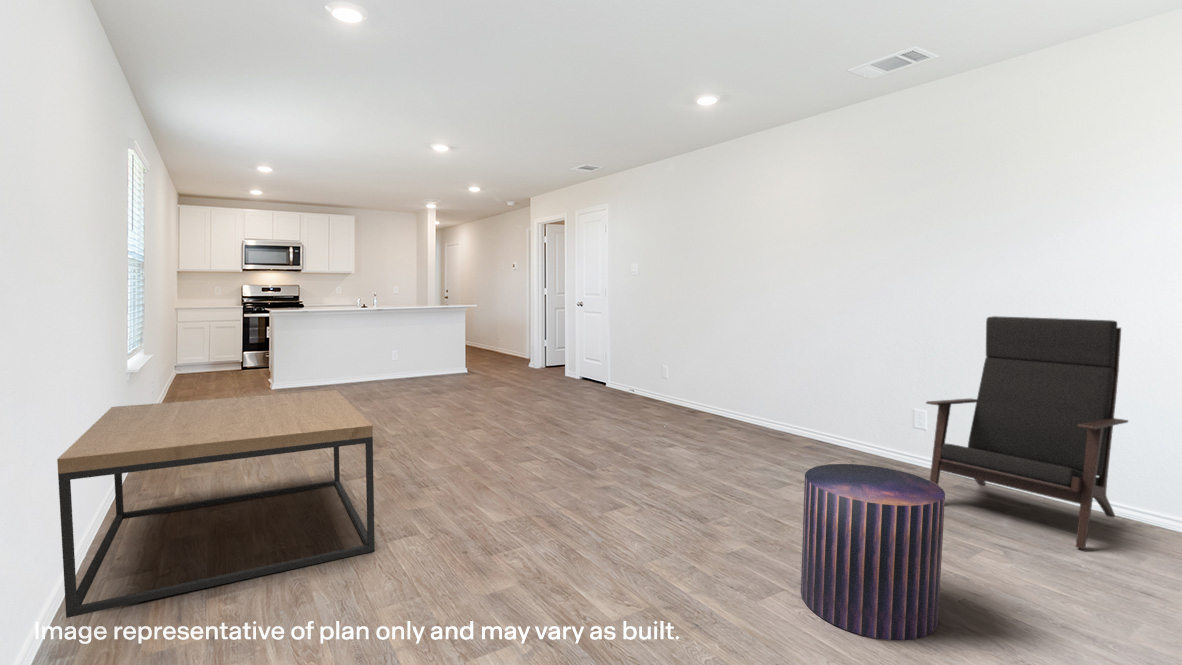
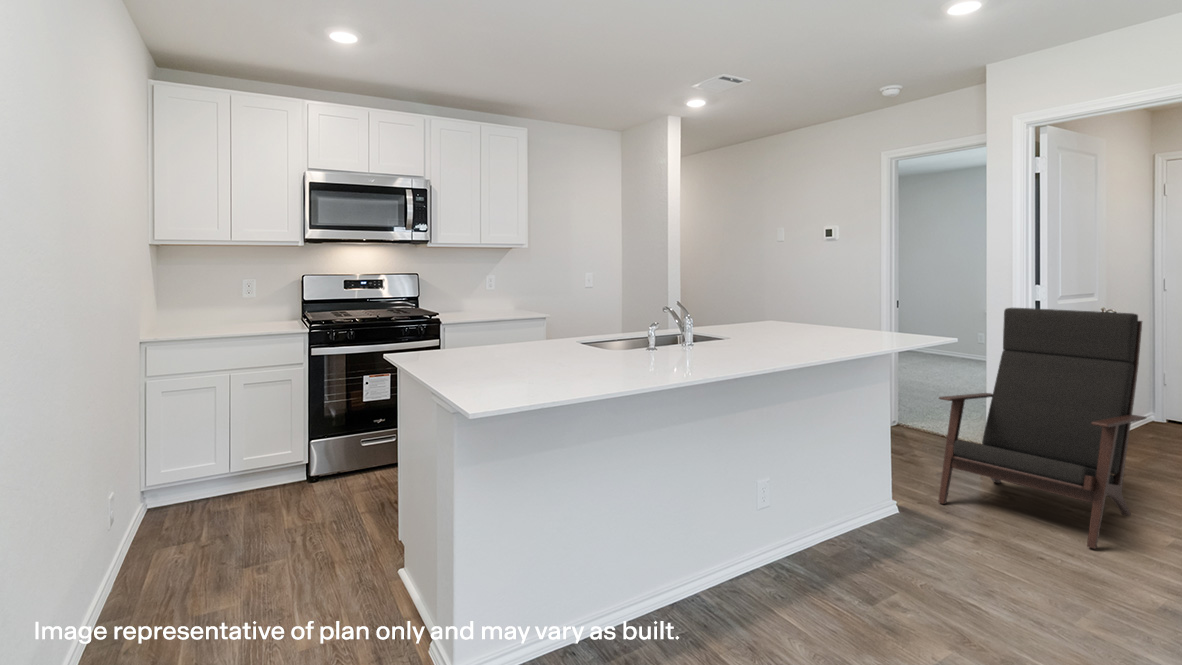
coffee table: present [57,390,375,618] -> none [52,384,371,618]
pouf: present [801,464,945,640] -> none [803,463,949,640]

